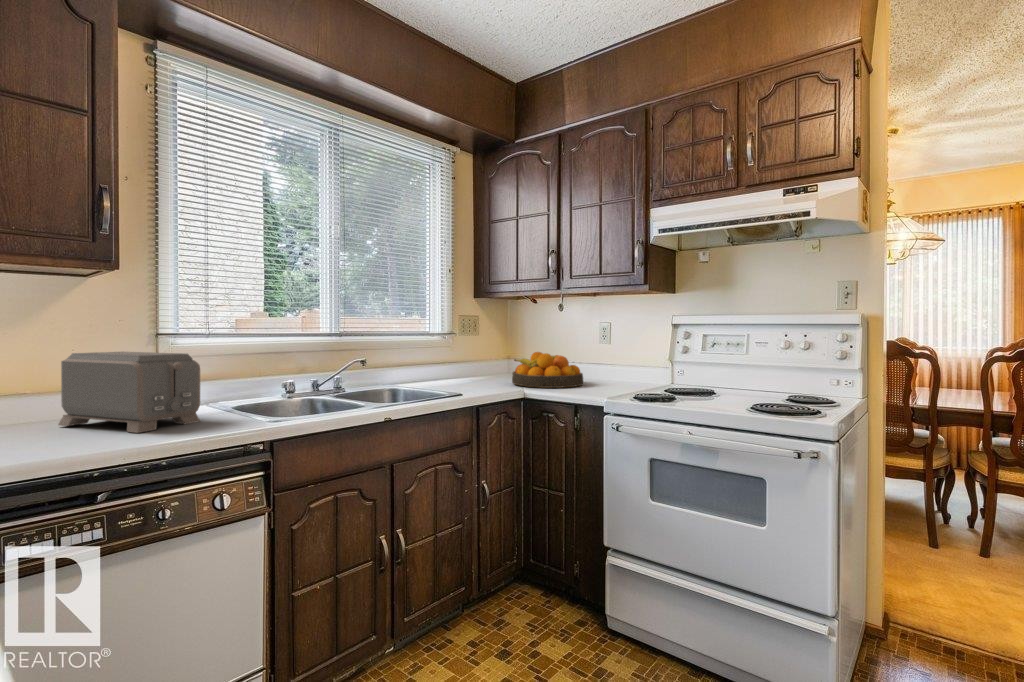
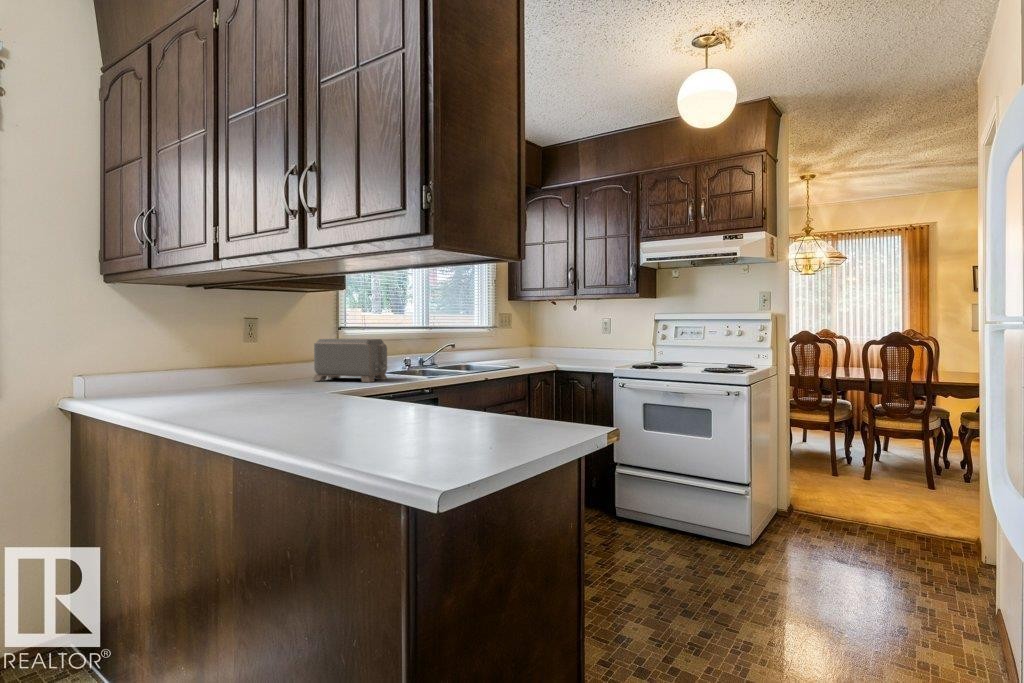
fruit bowl: present [512,352,583,388] -> none [544,340,594,364]

